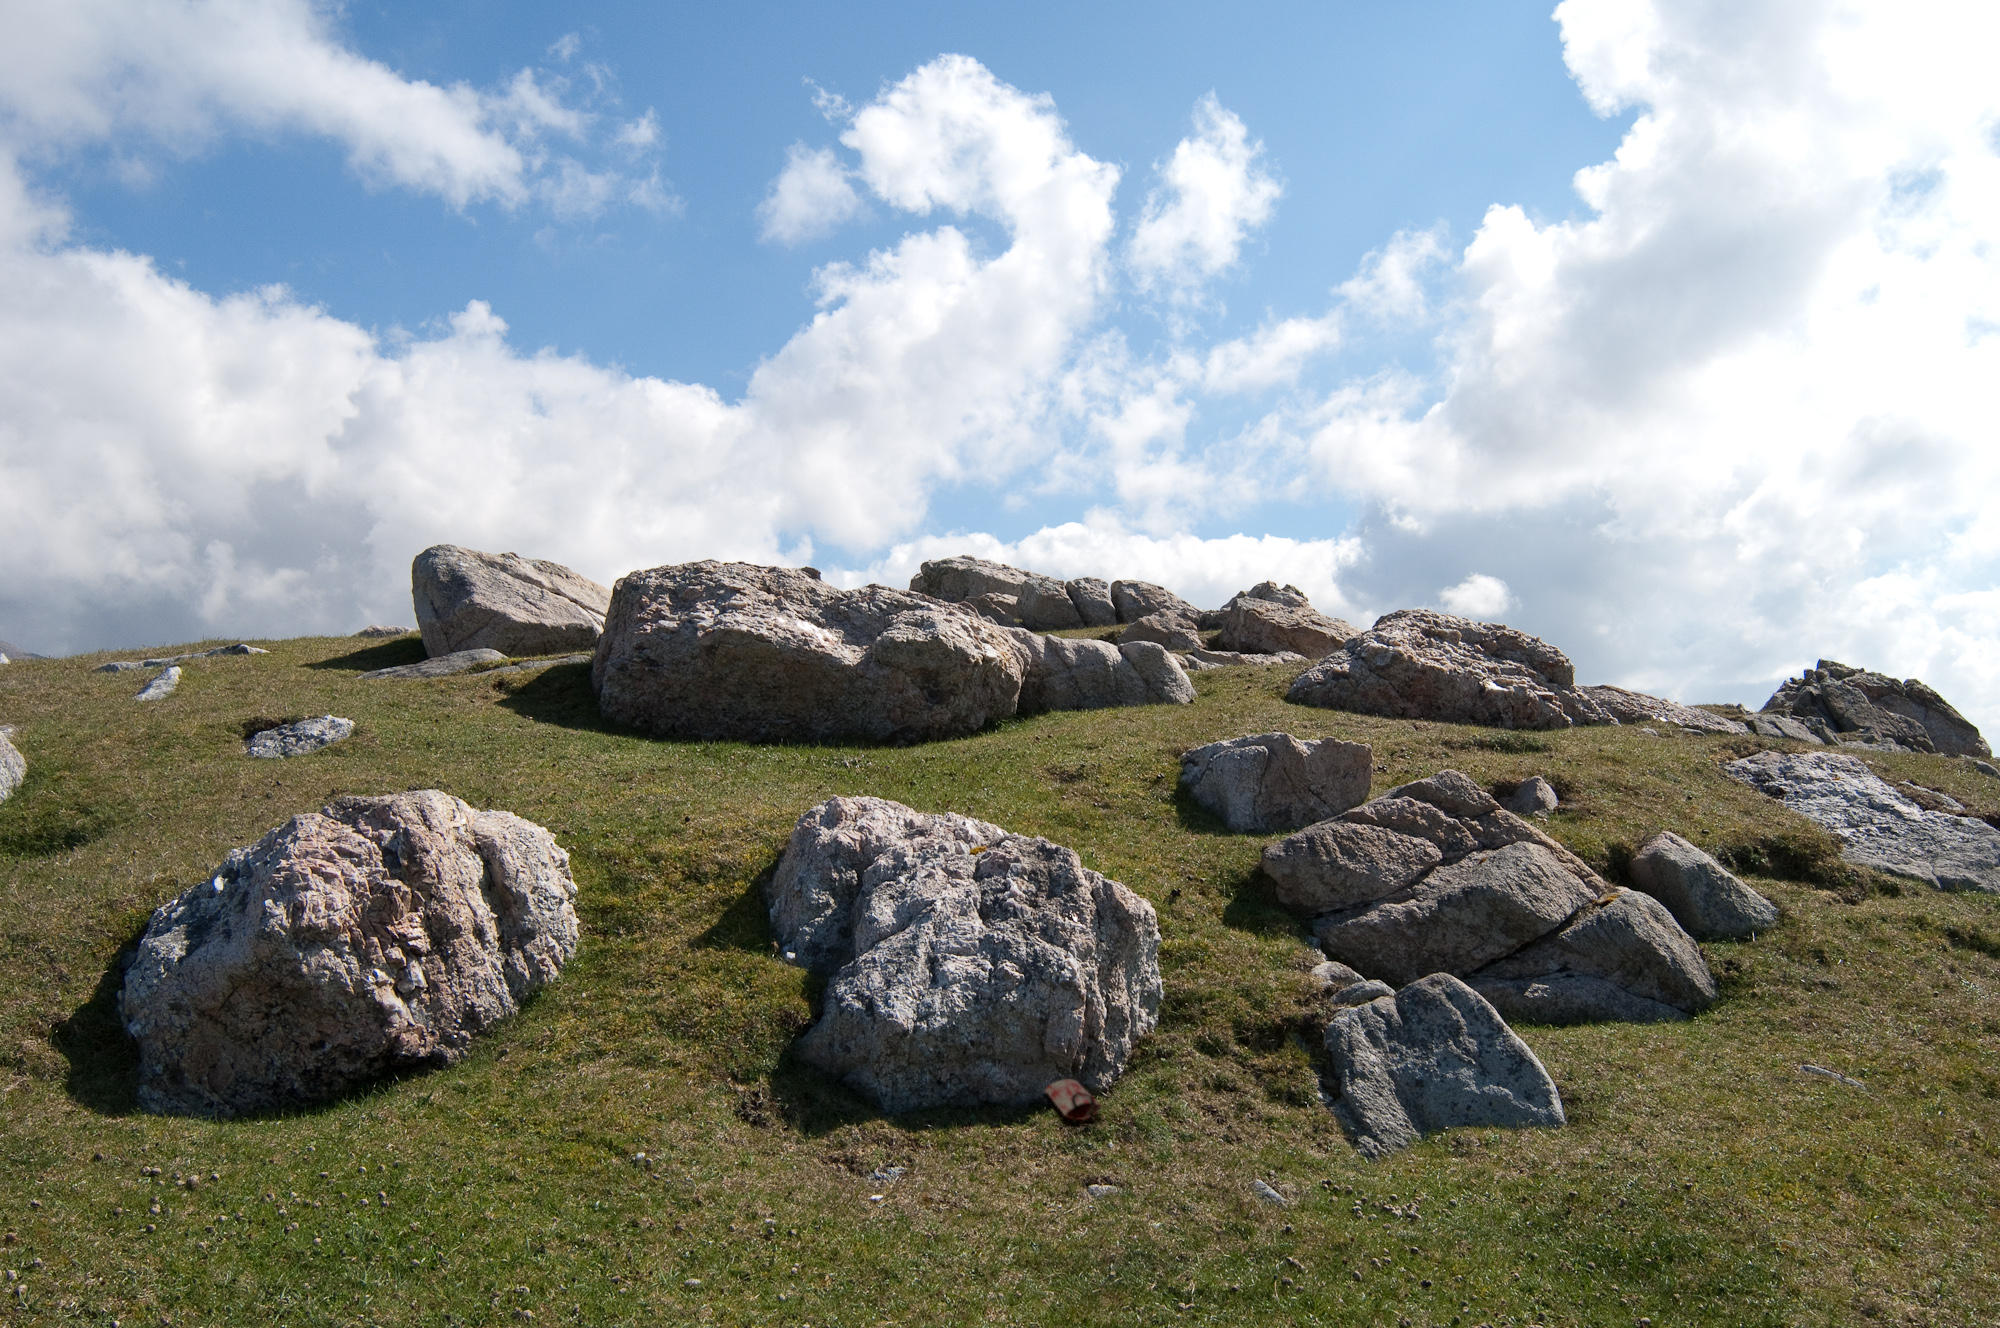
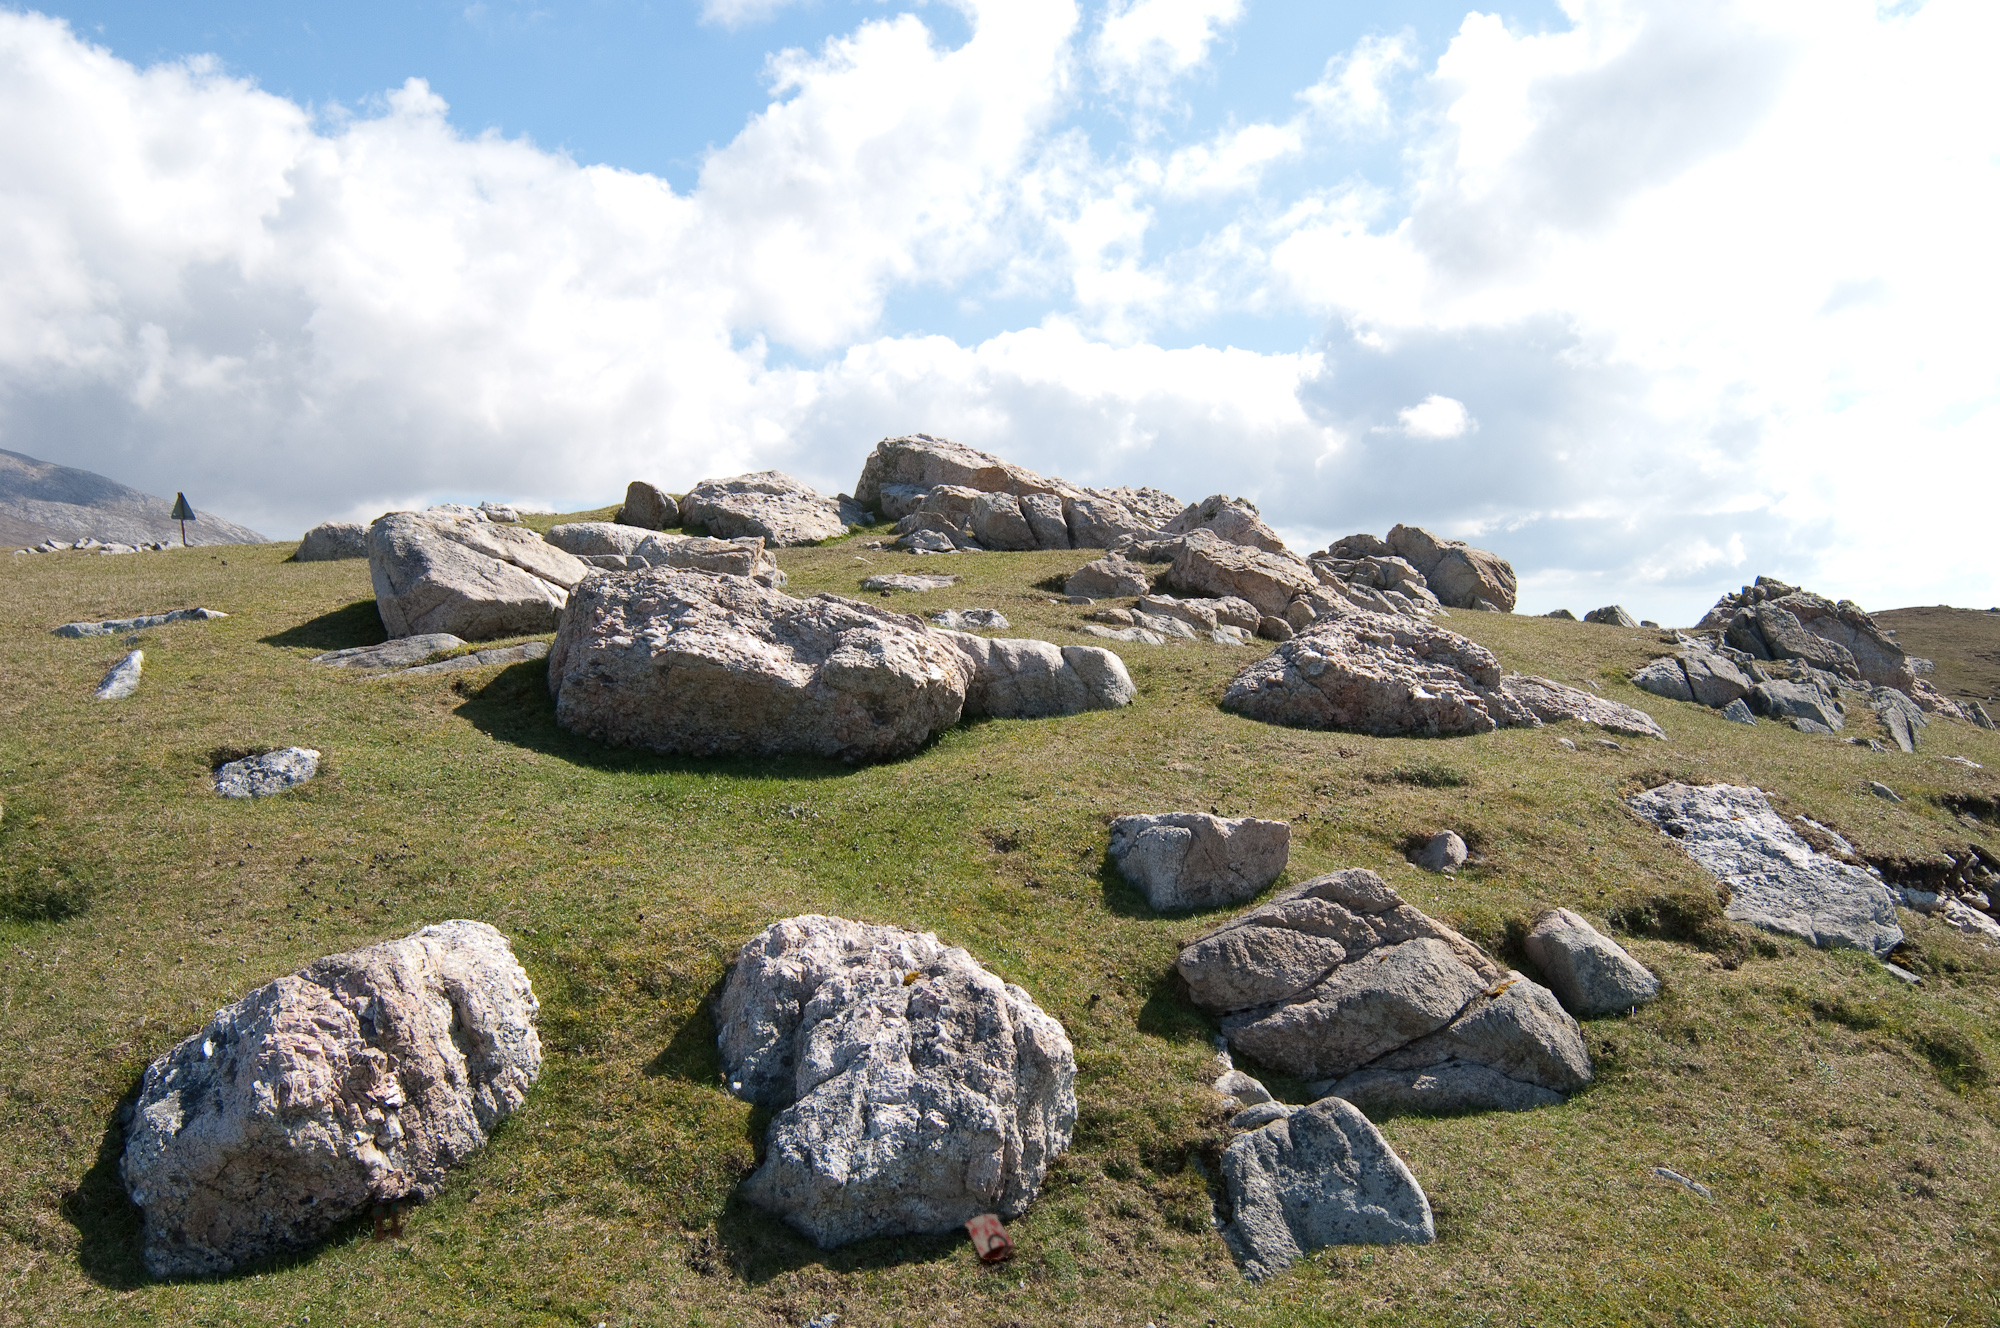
boots: none [389,1048,429,1090] -> present [371,1202,407,1242]

